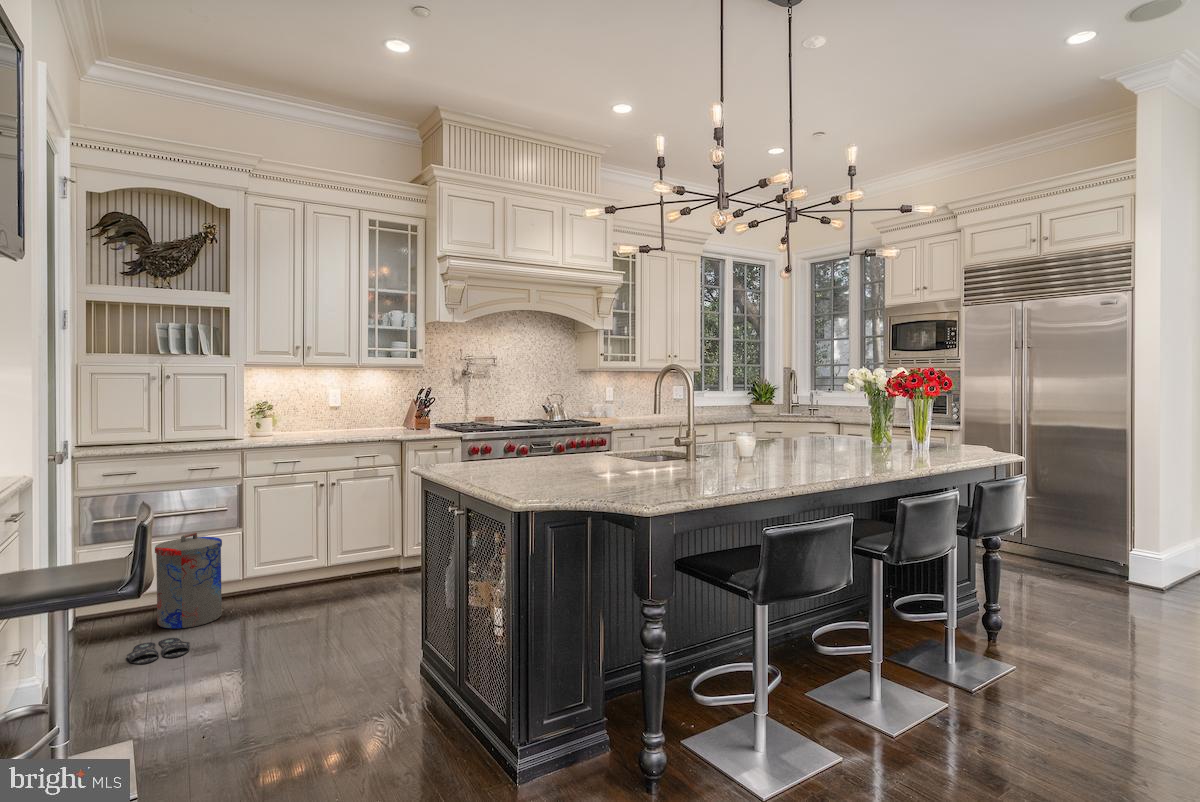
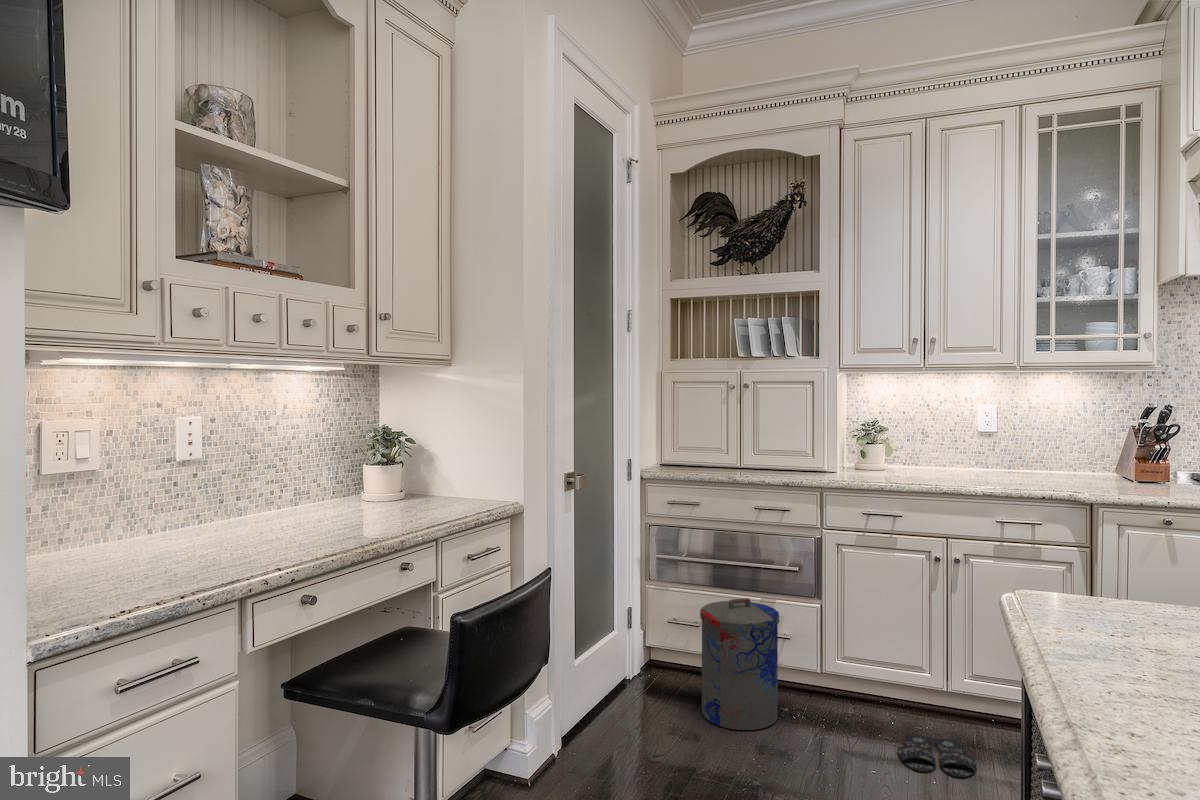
slippers: present [127,638,190,664] -> present [897,735,976,778]

